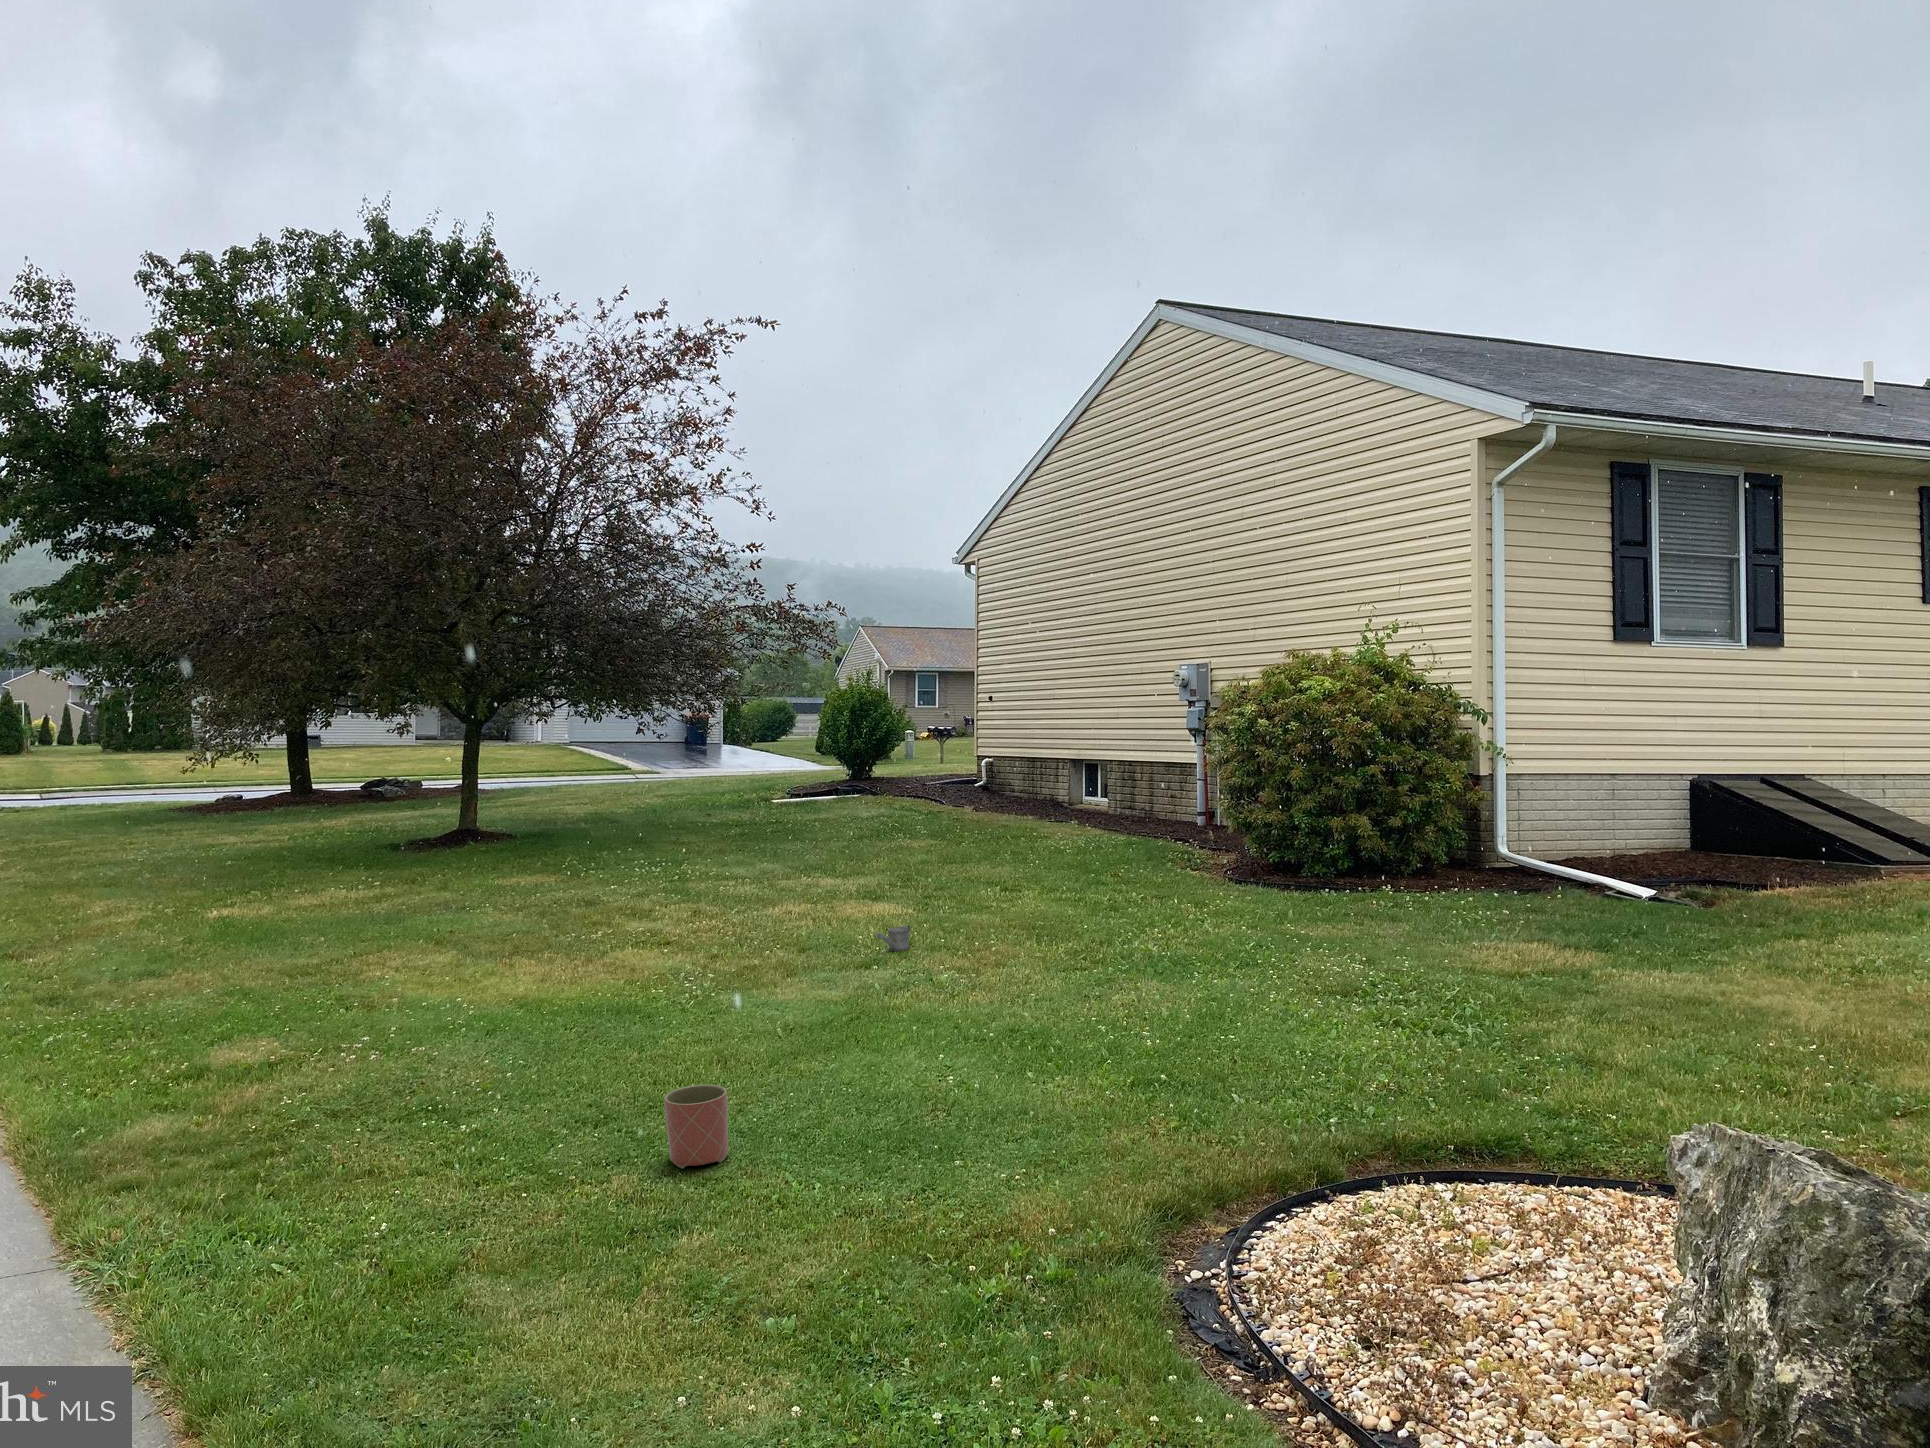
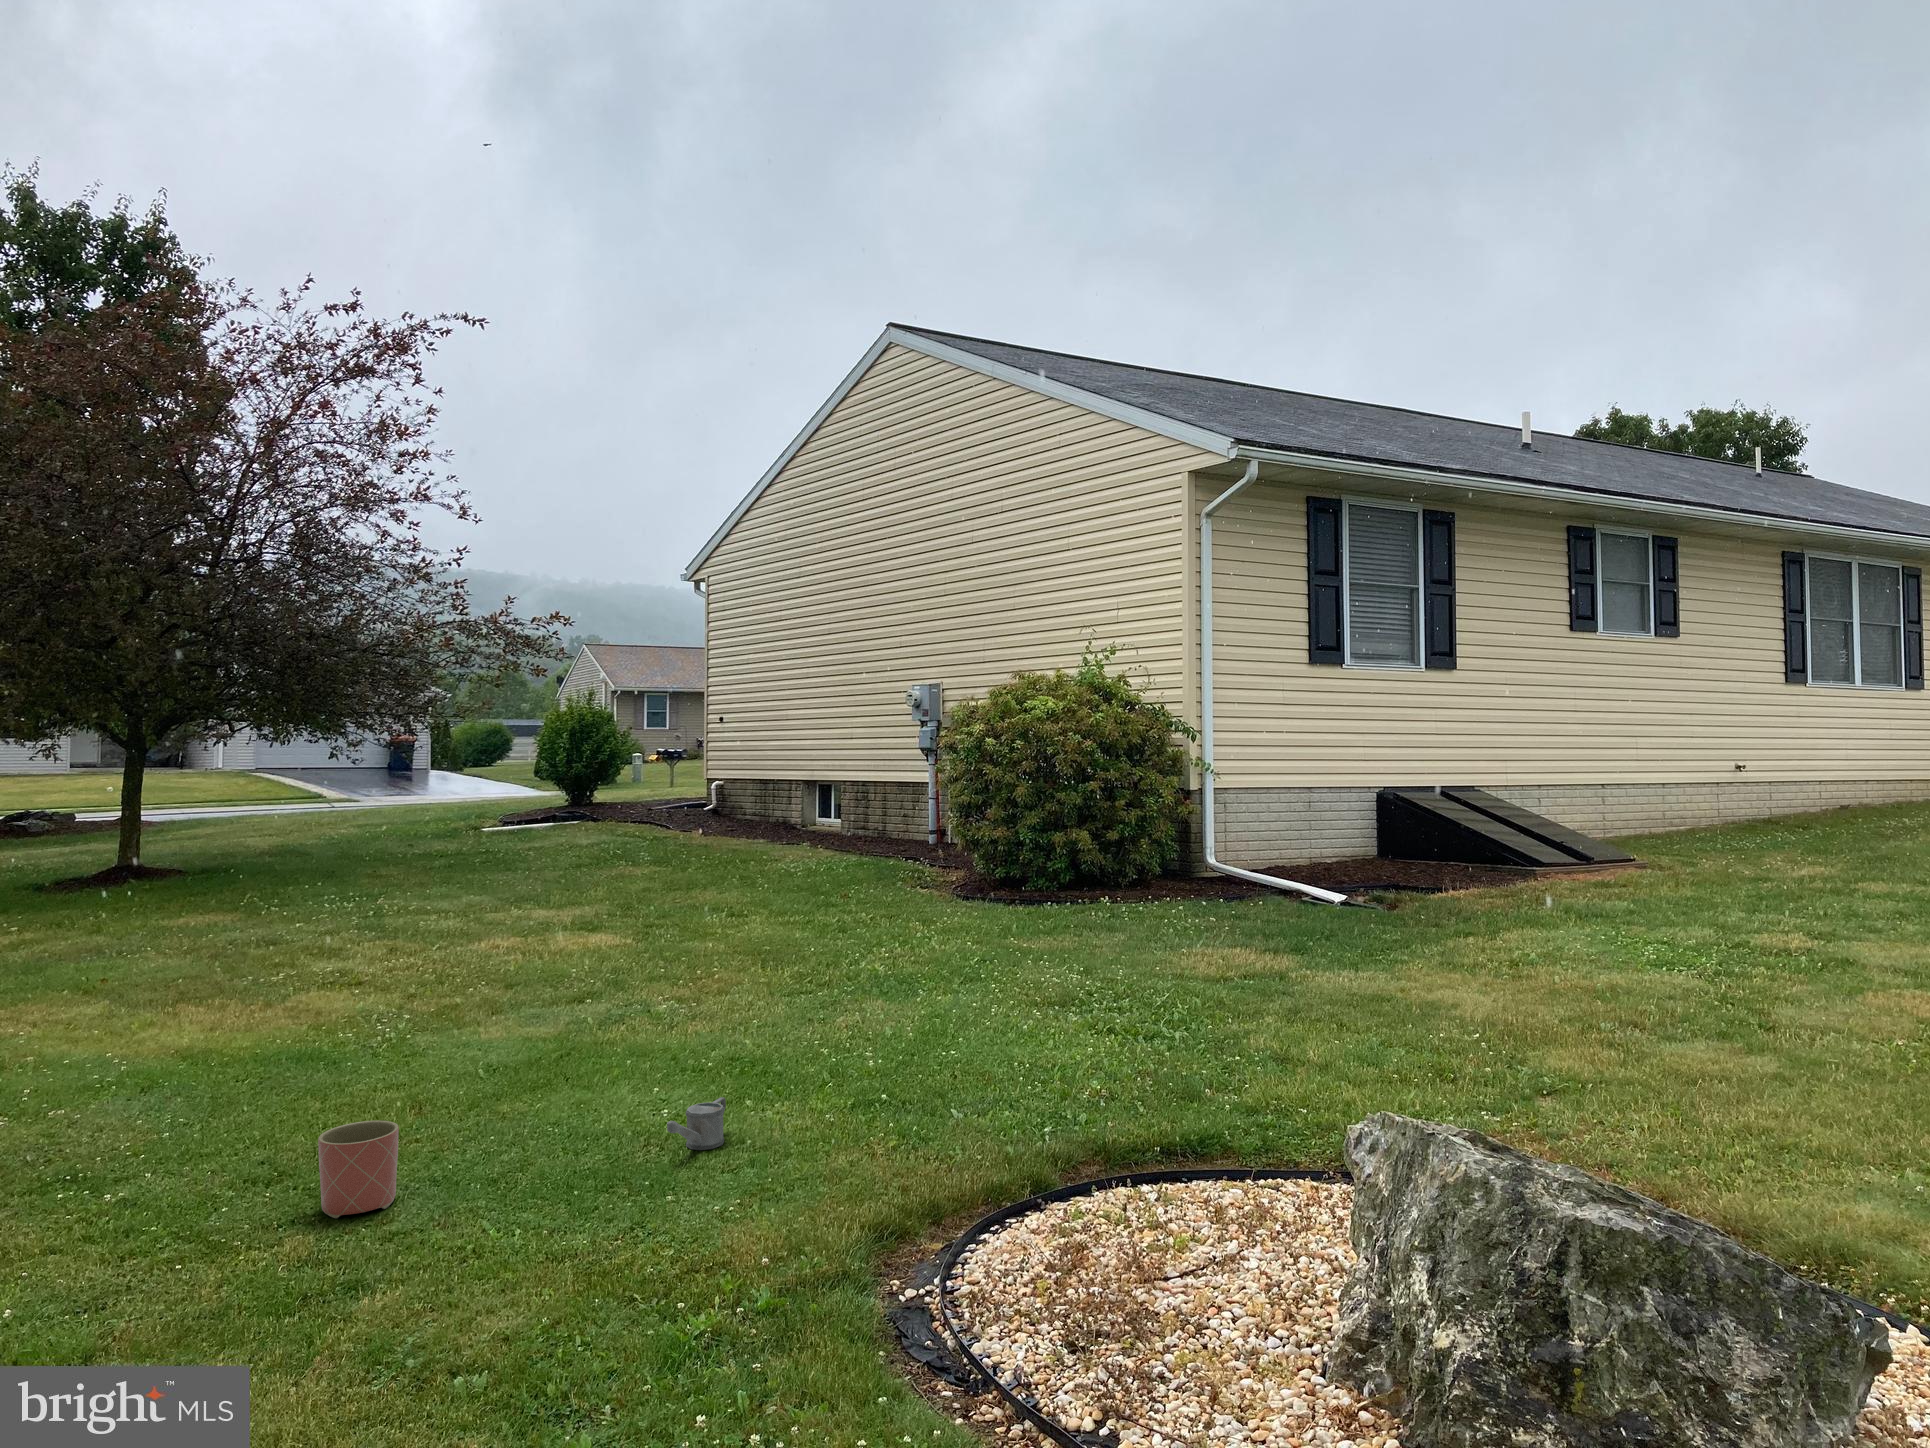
watering can: present [876,925,911,951] -> present [667,1097,726,1150]

